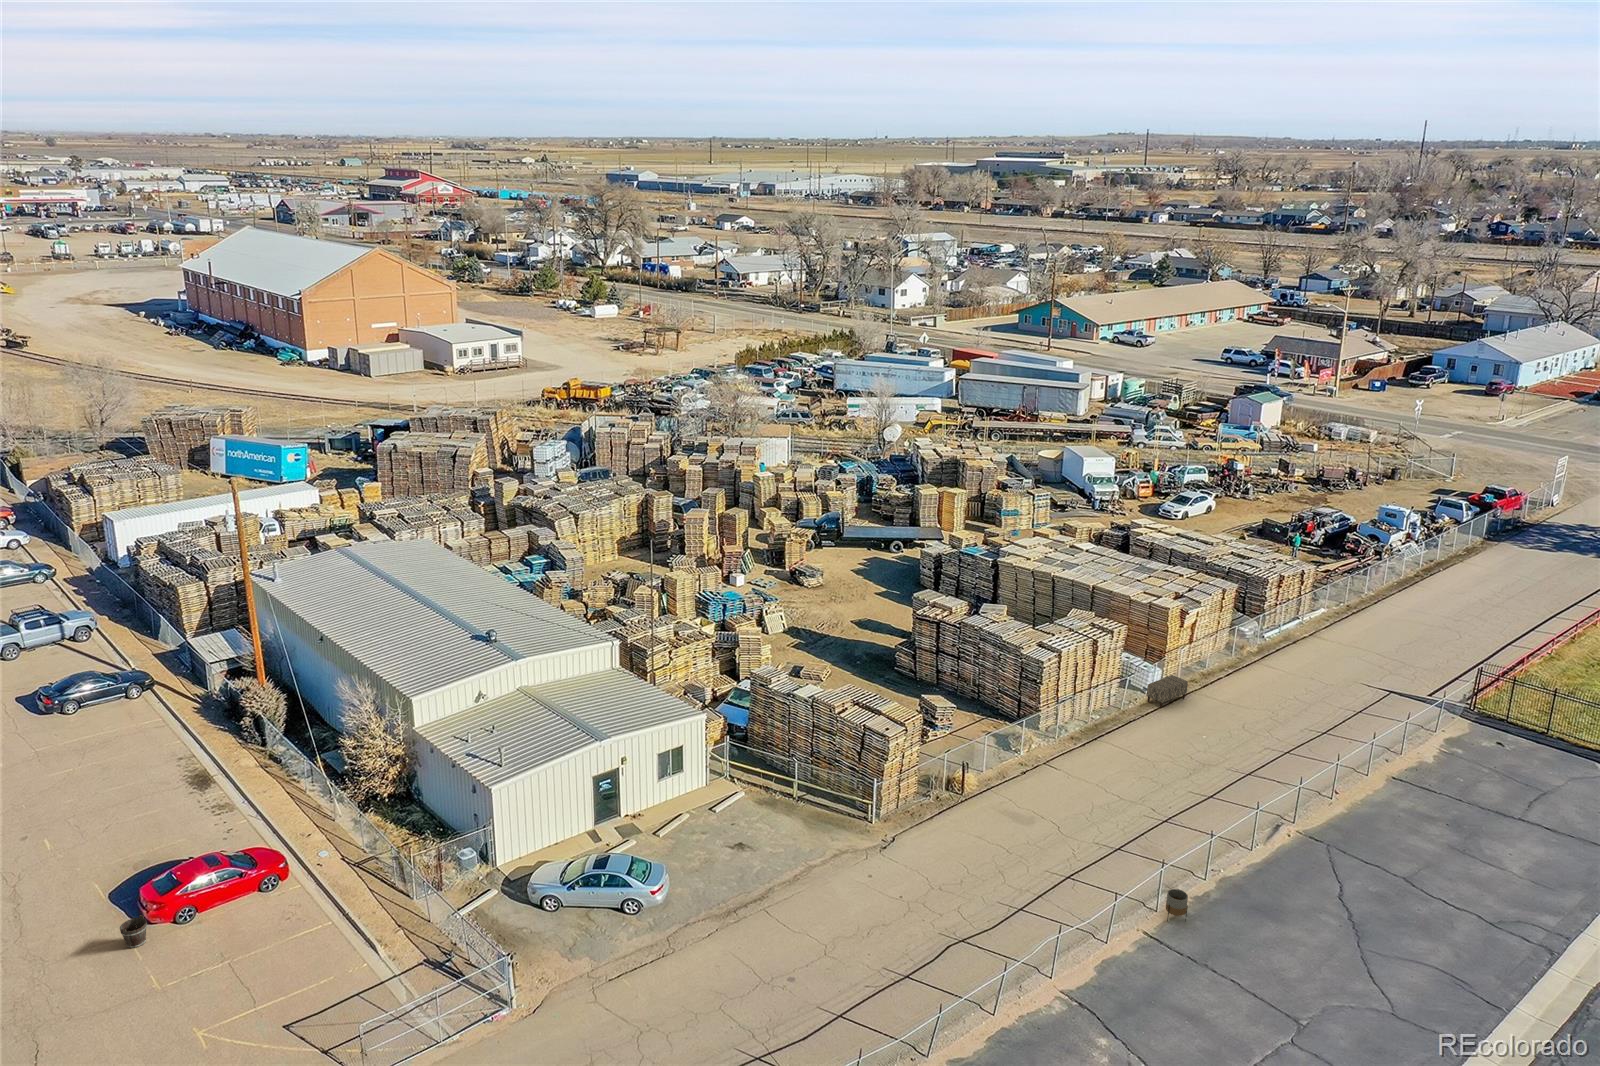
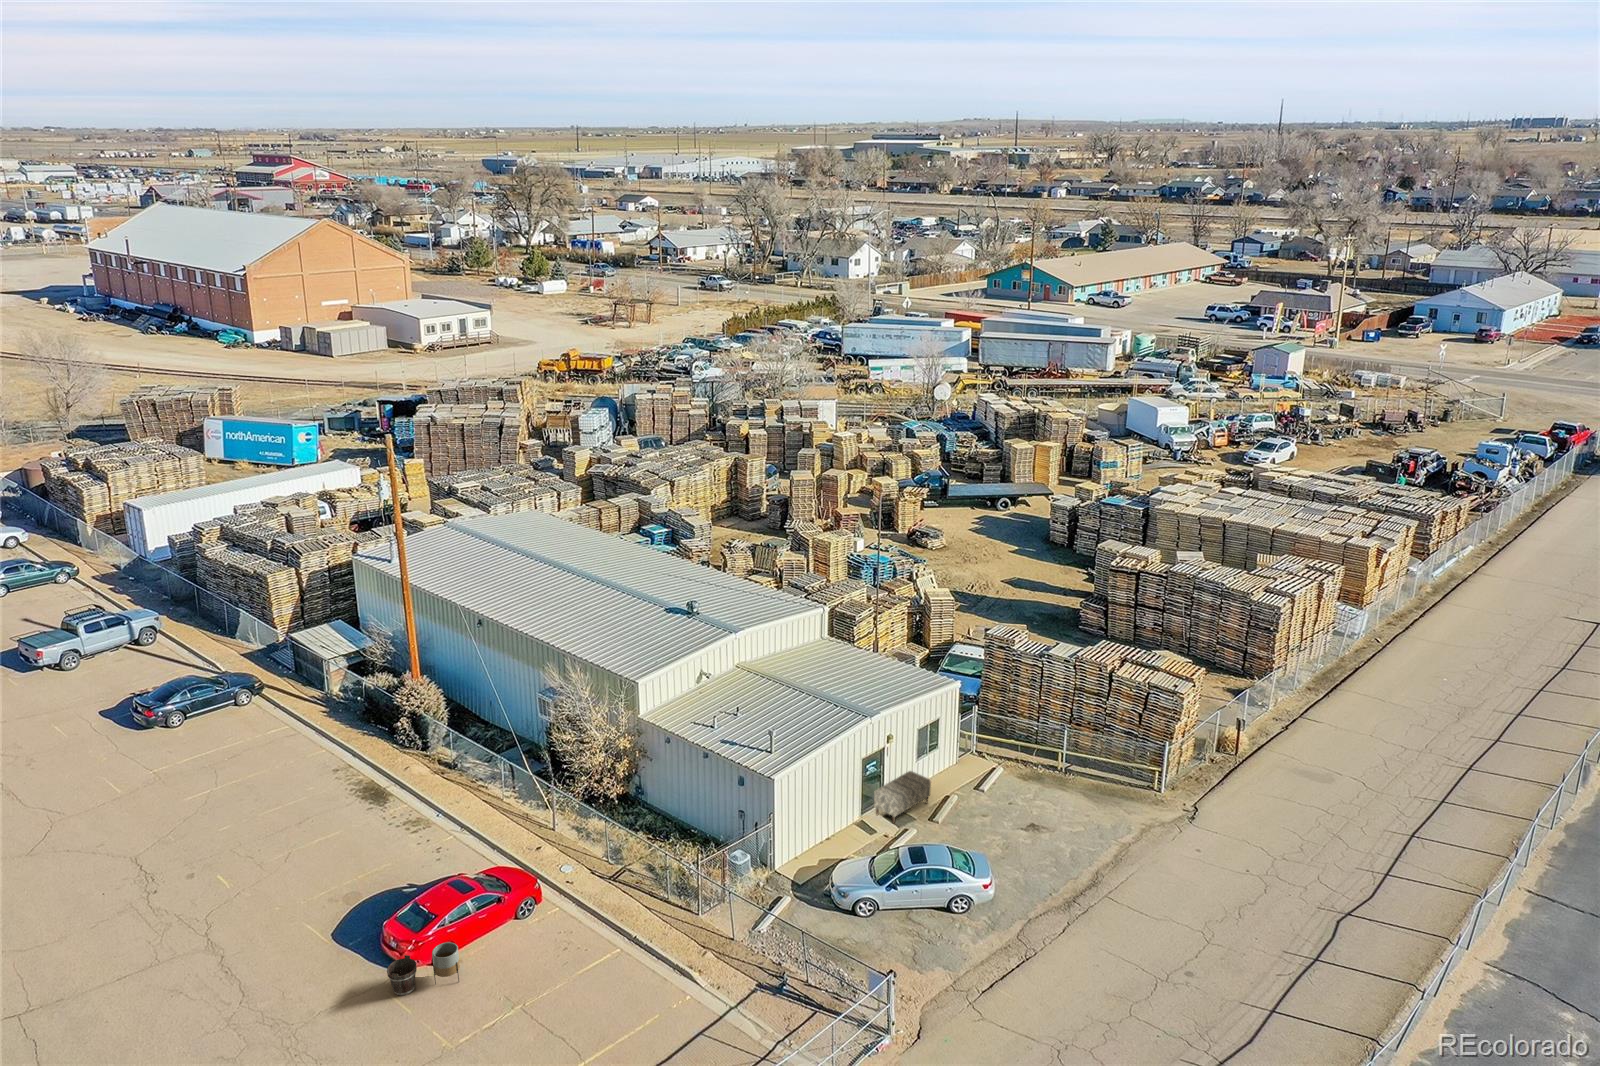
bench: present [1146,675,1188,708] -> present [874,771,931,824]
planter: present [1166,889,1188,921] -> present [432,942,460,984]

